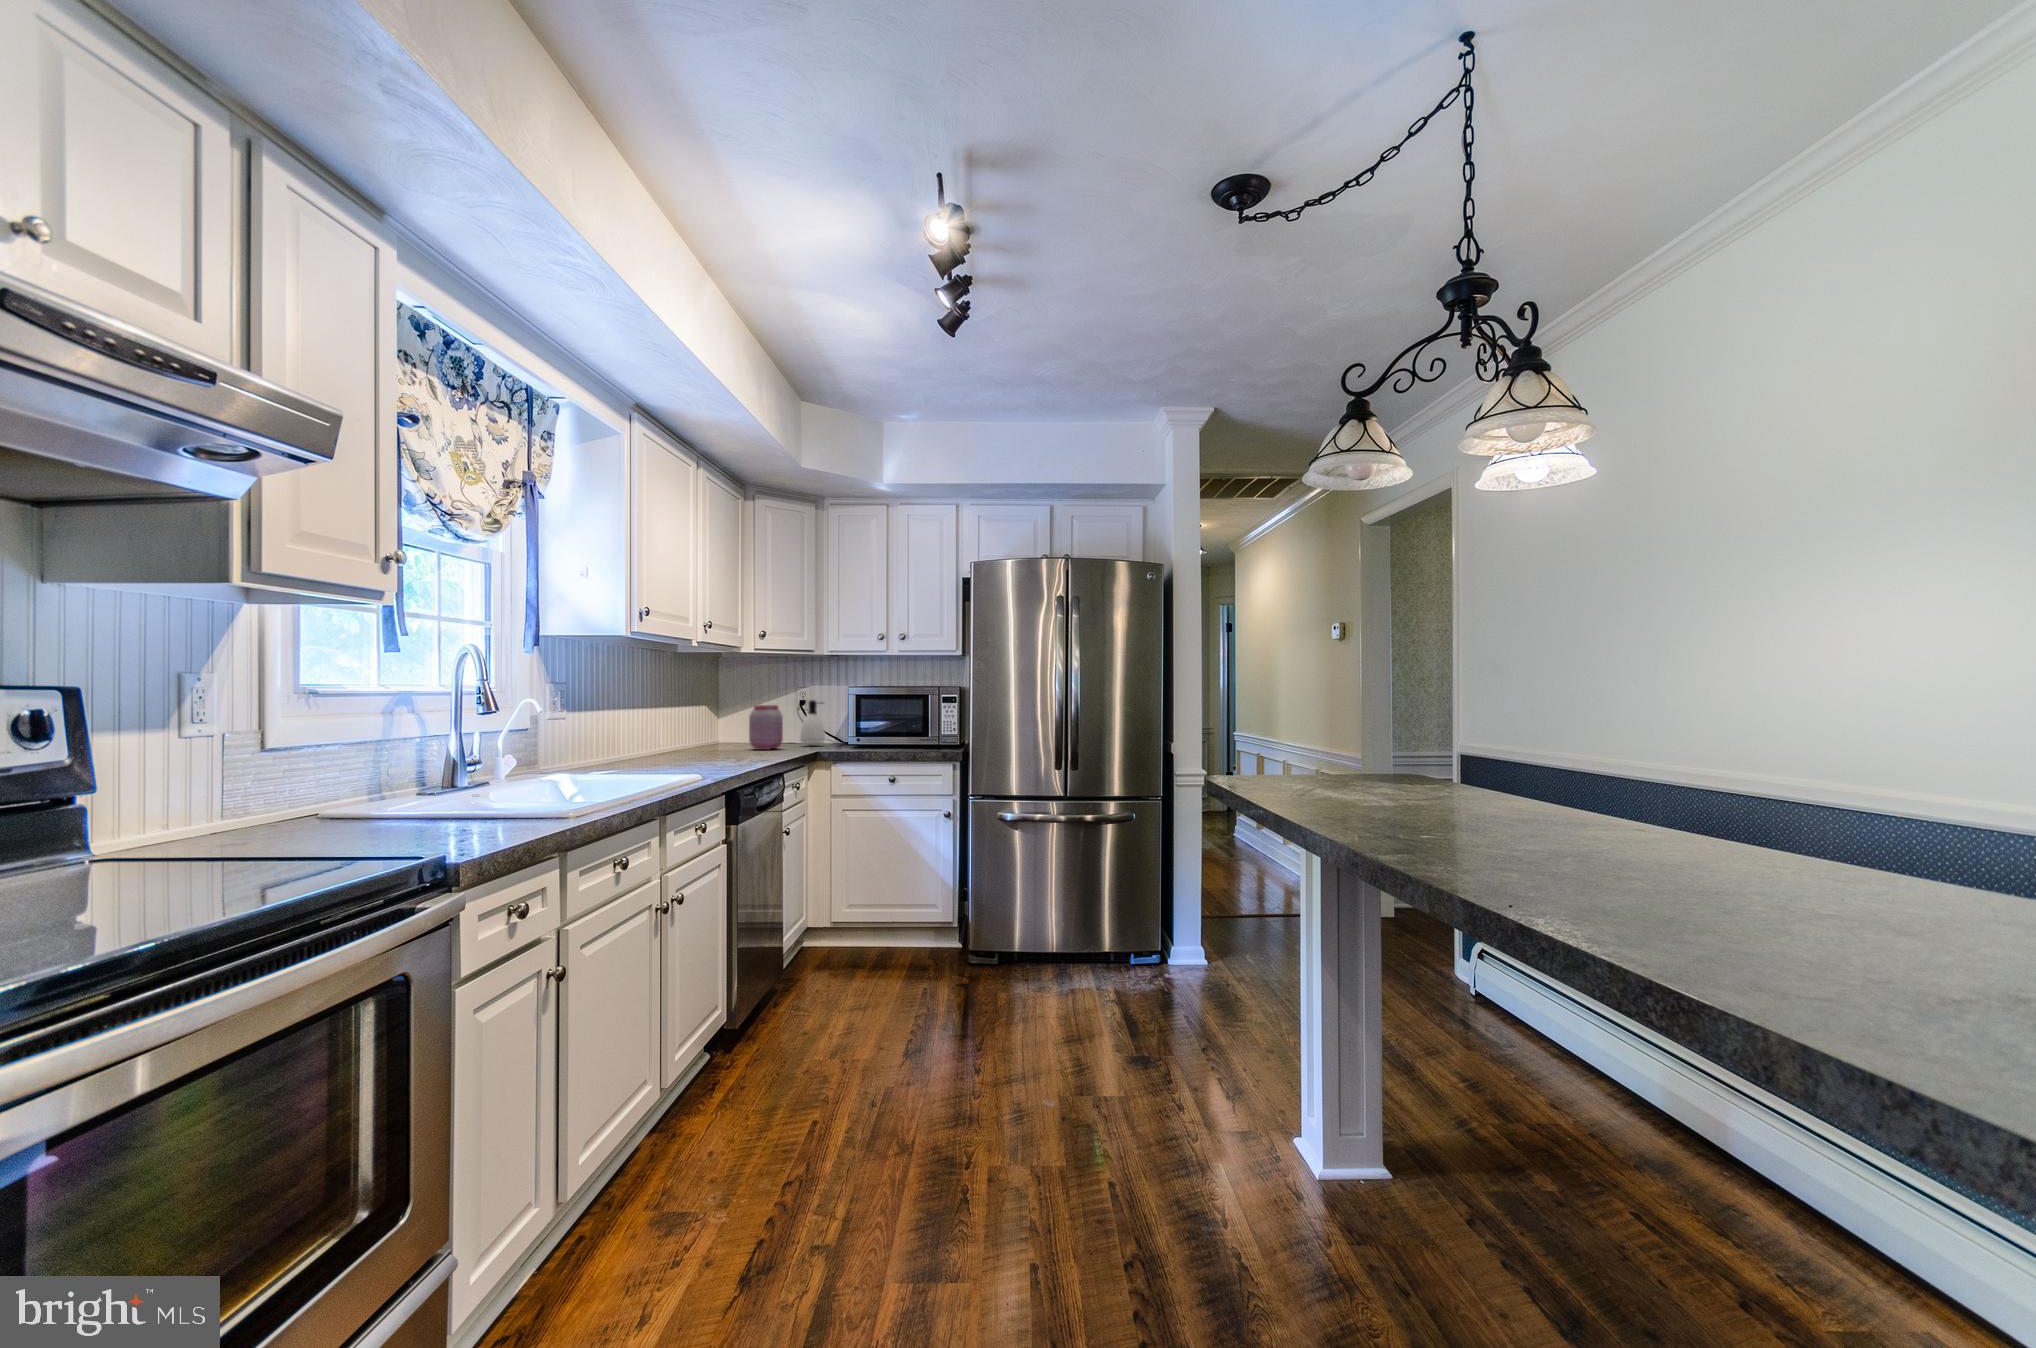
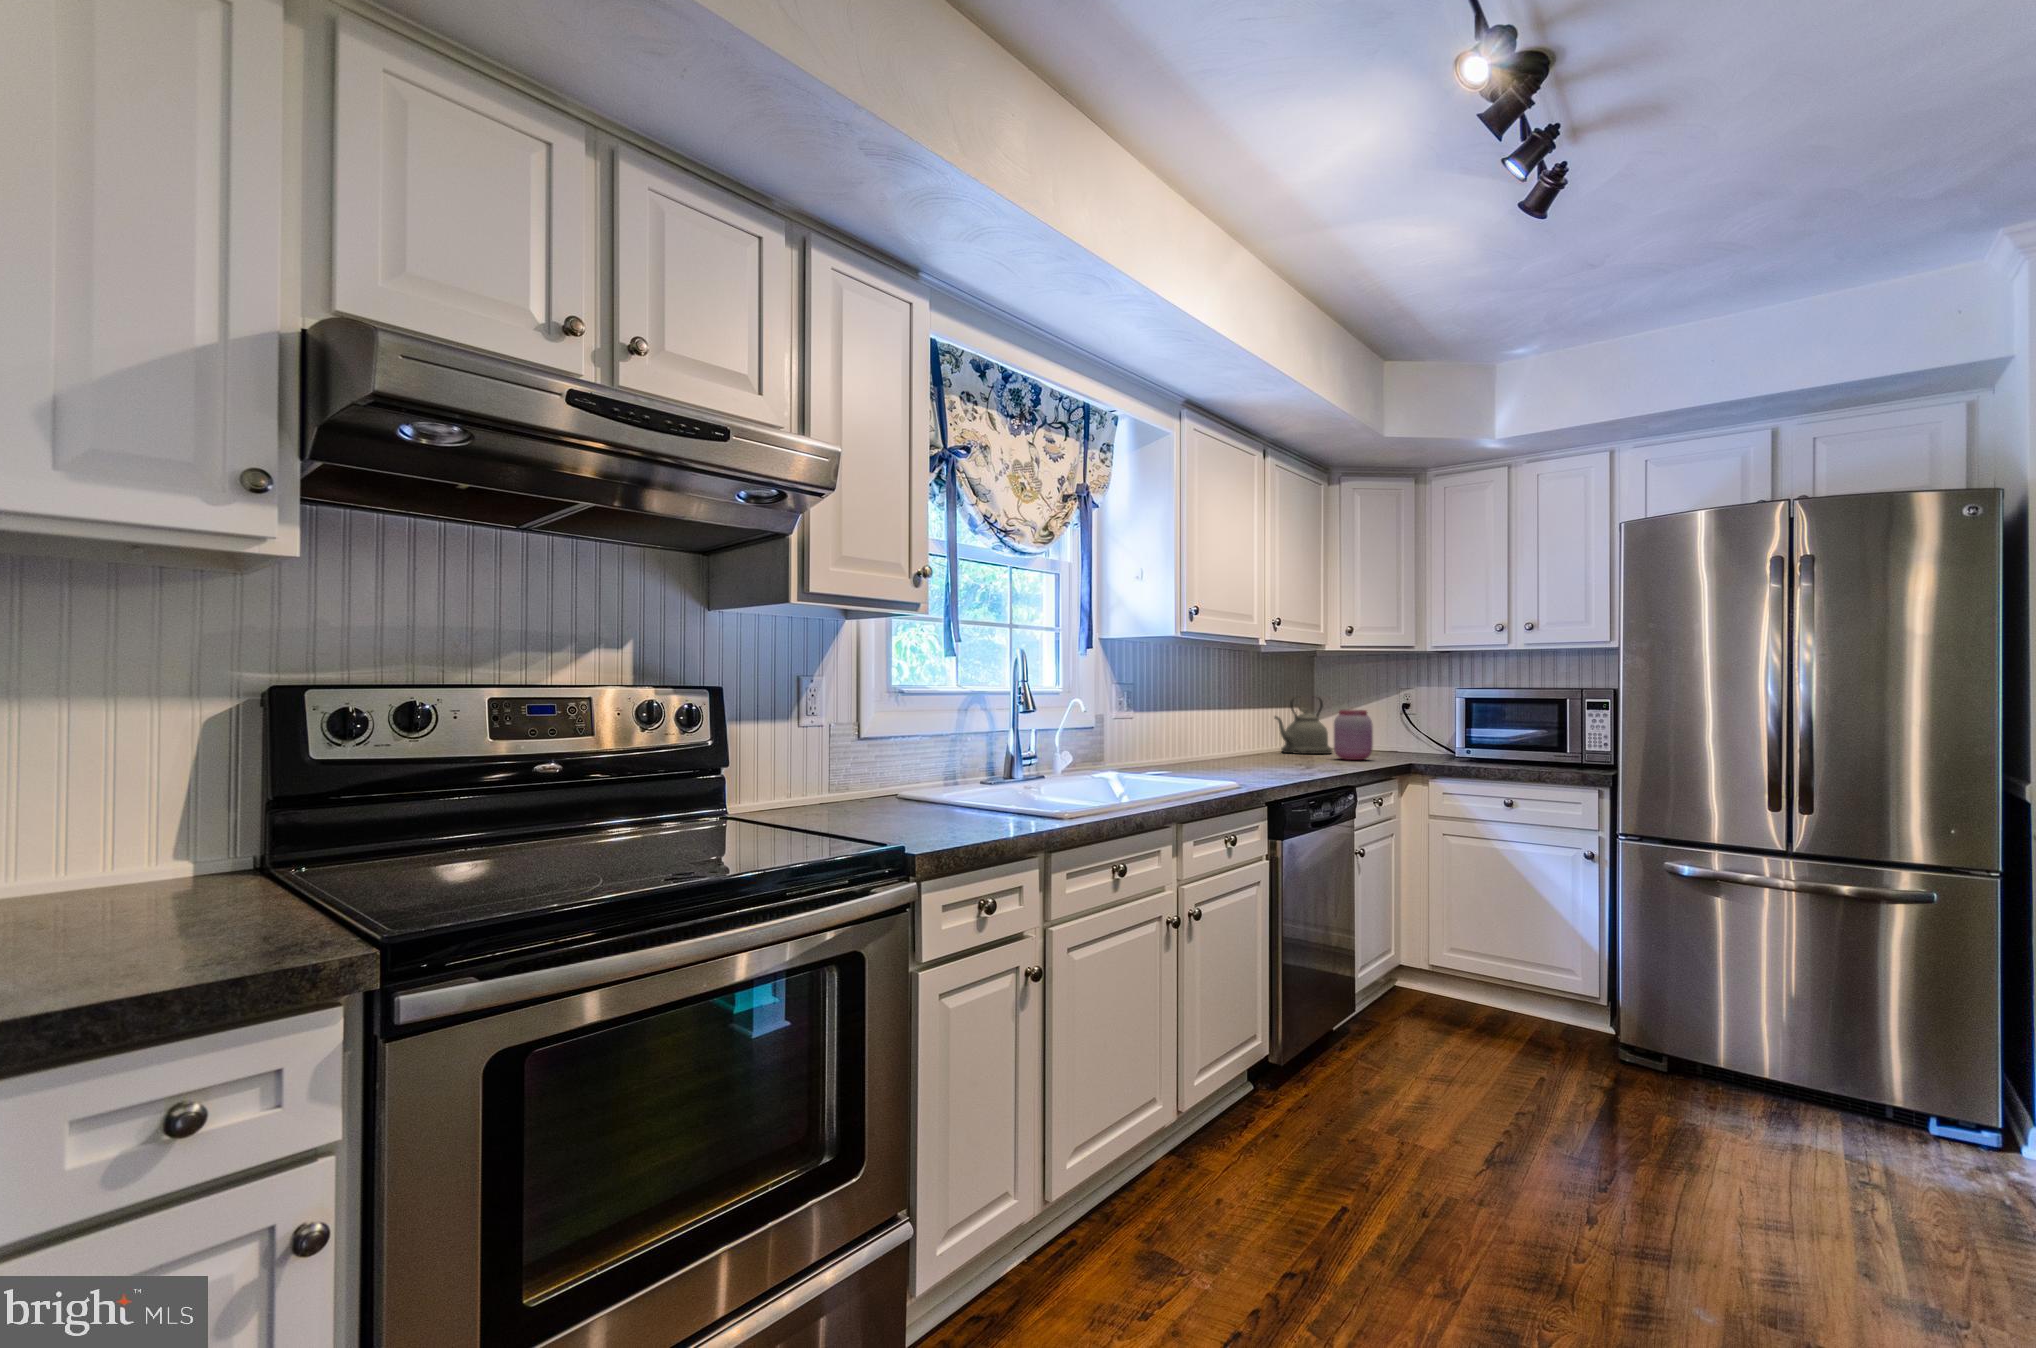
kettle: none [689,694,742,747] -> present [1275,698,1332,754]
soap dispenser: present [800,700,825,746] -> none [1397,705,1428,758]

